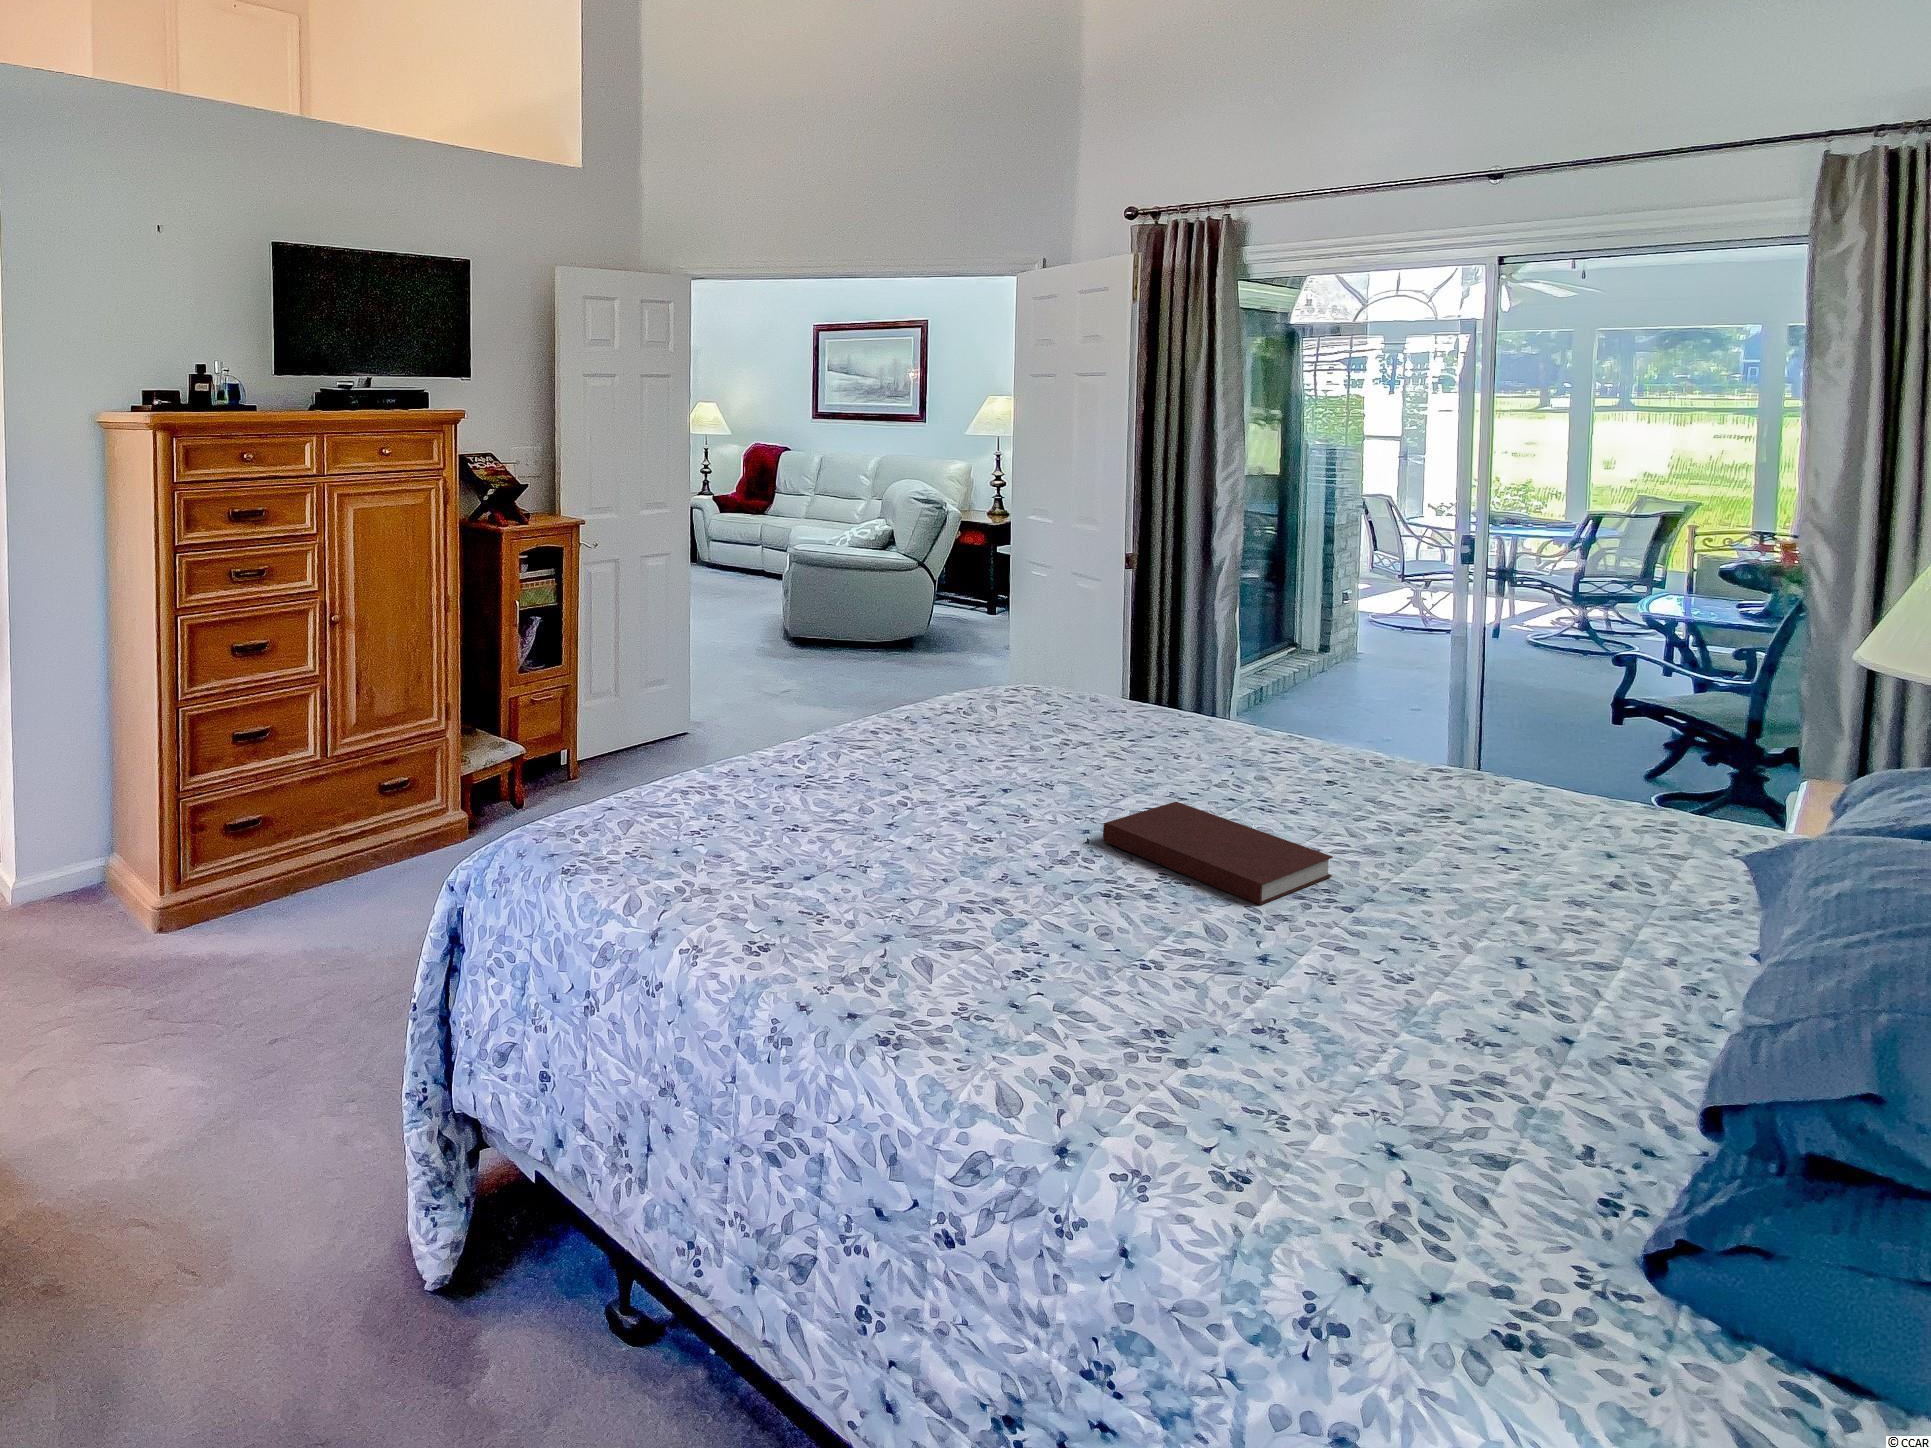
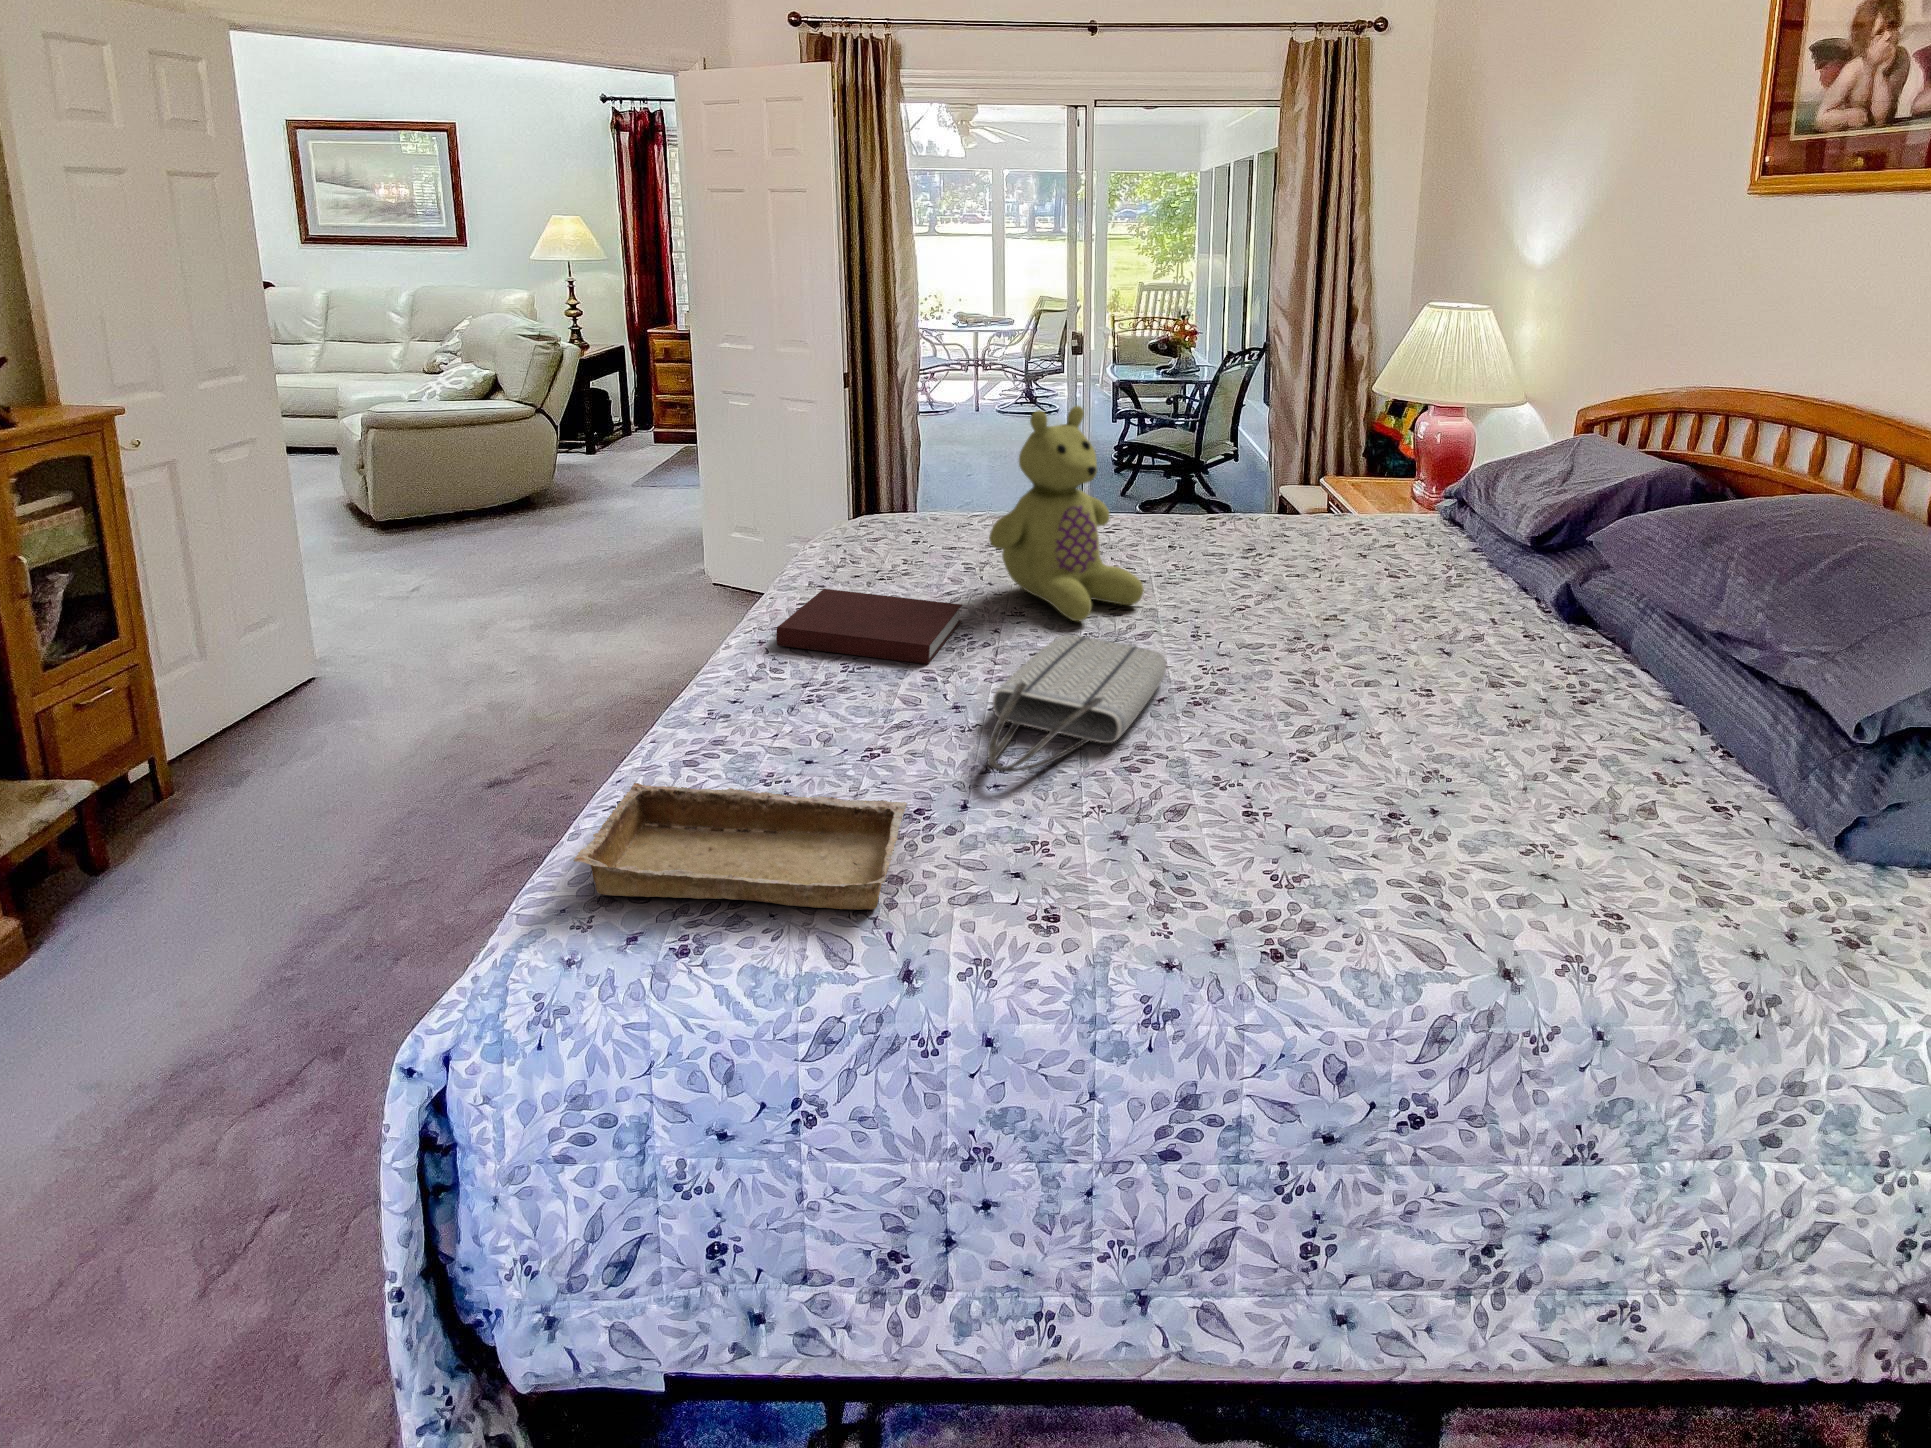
stuffed bear: none [1382,646,1633,926] -> present [989,406,1144,621]
tray: none [828,902,1133,1084] -> present [573,783,907,910]
tote bag: none [1254,922,1598,1057] -> present [987,635,1166,772]

